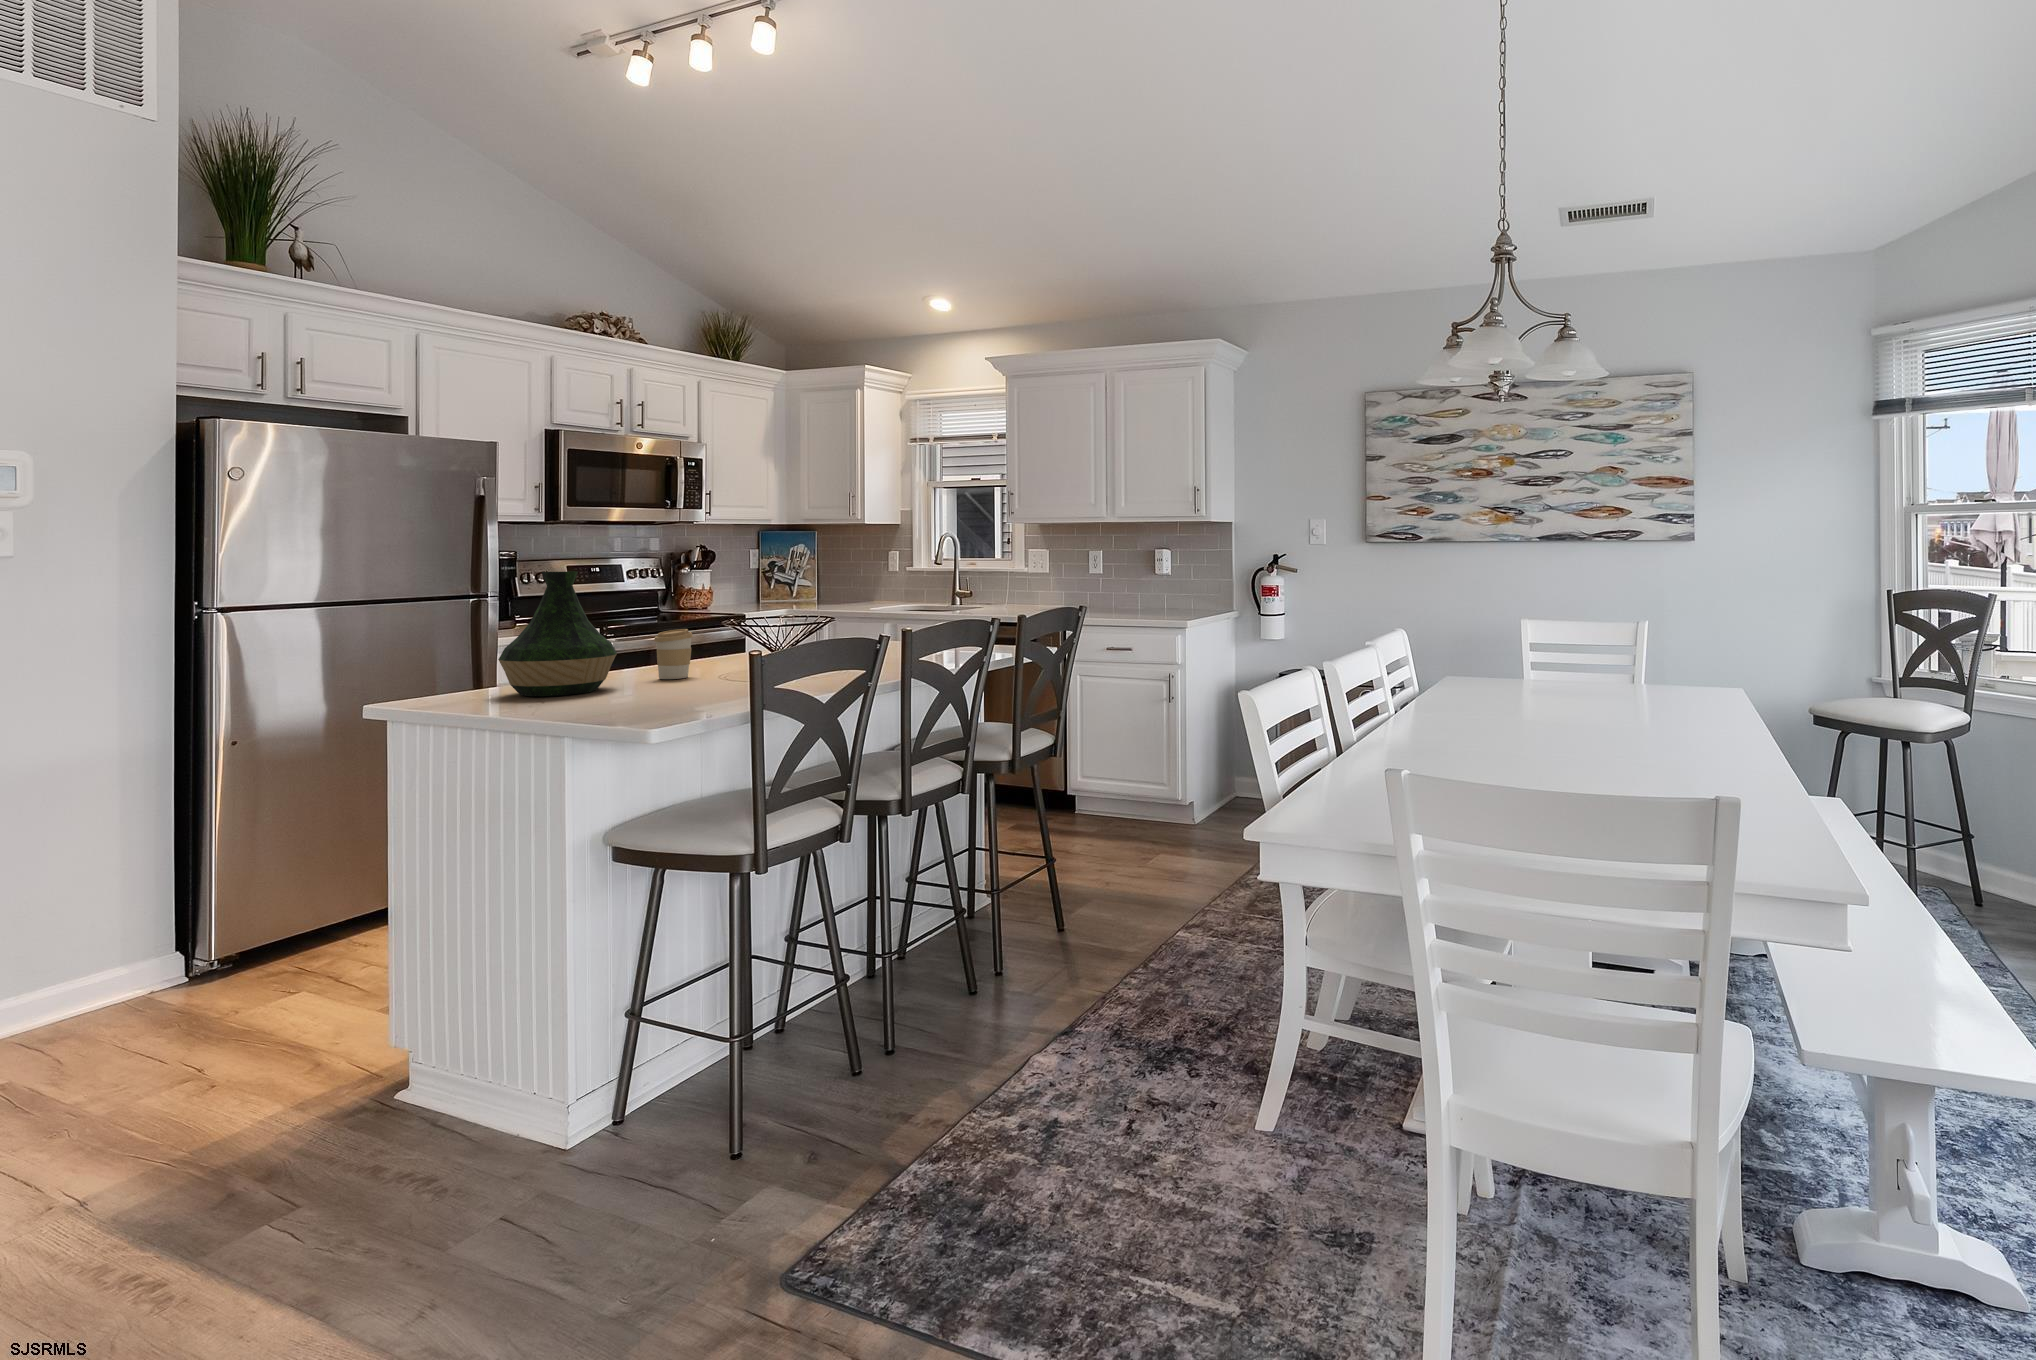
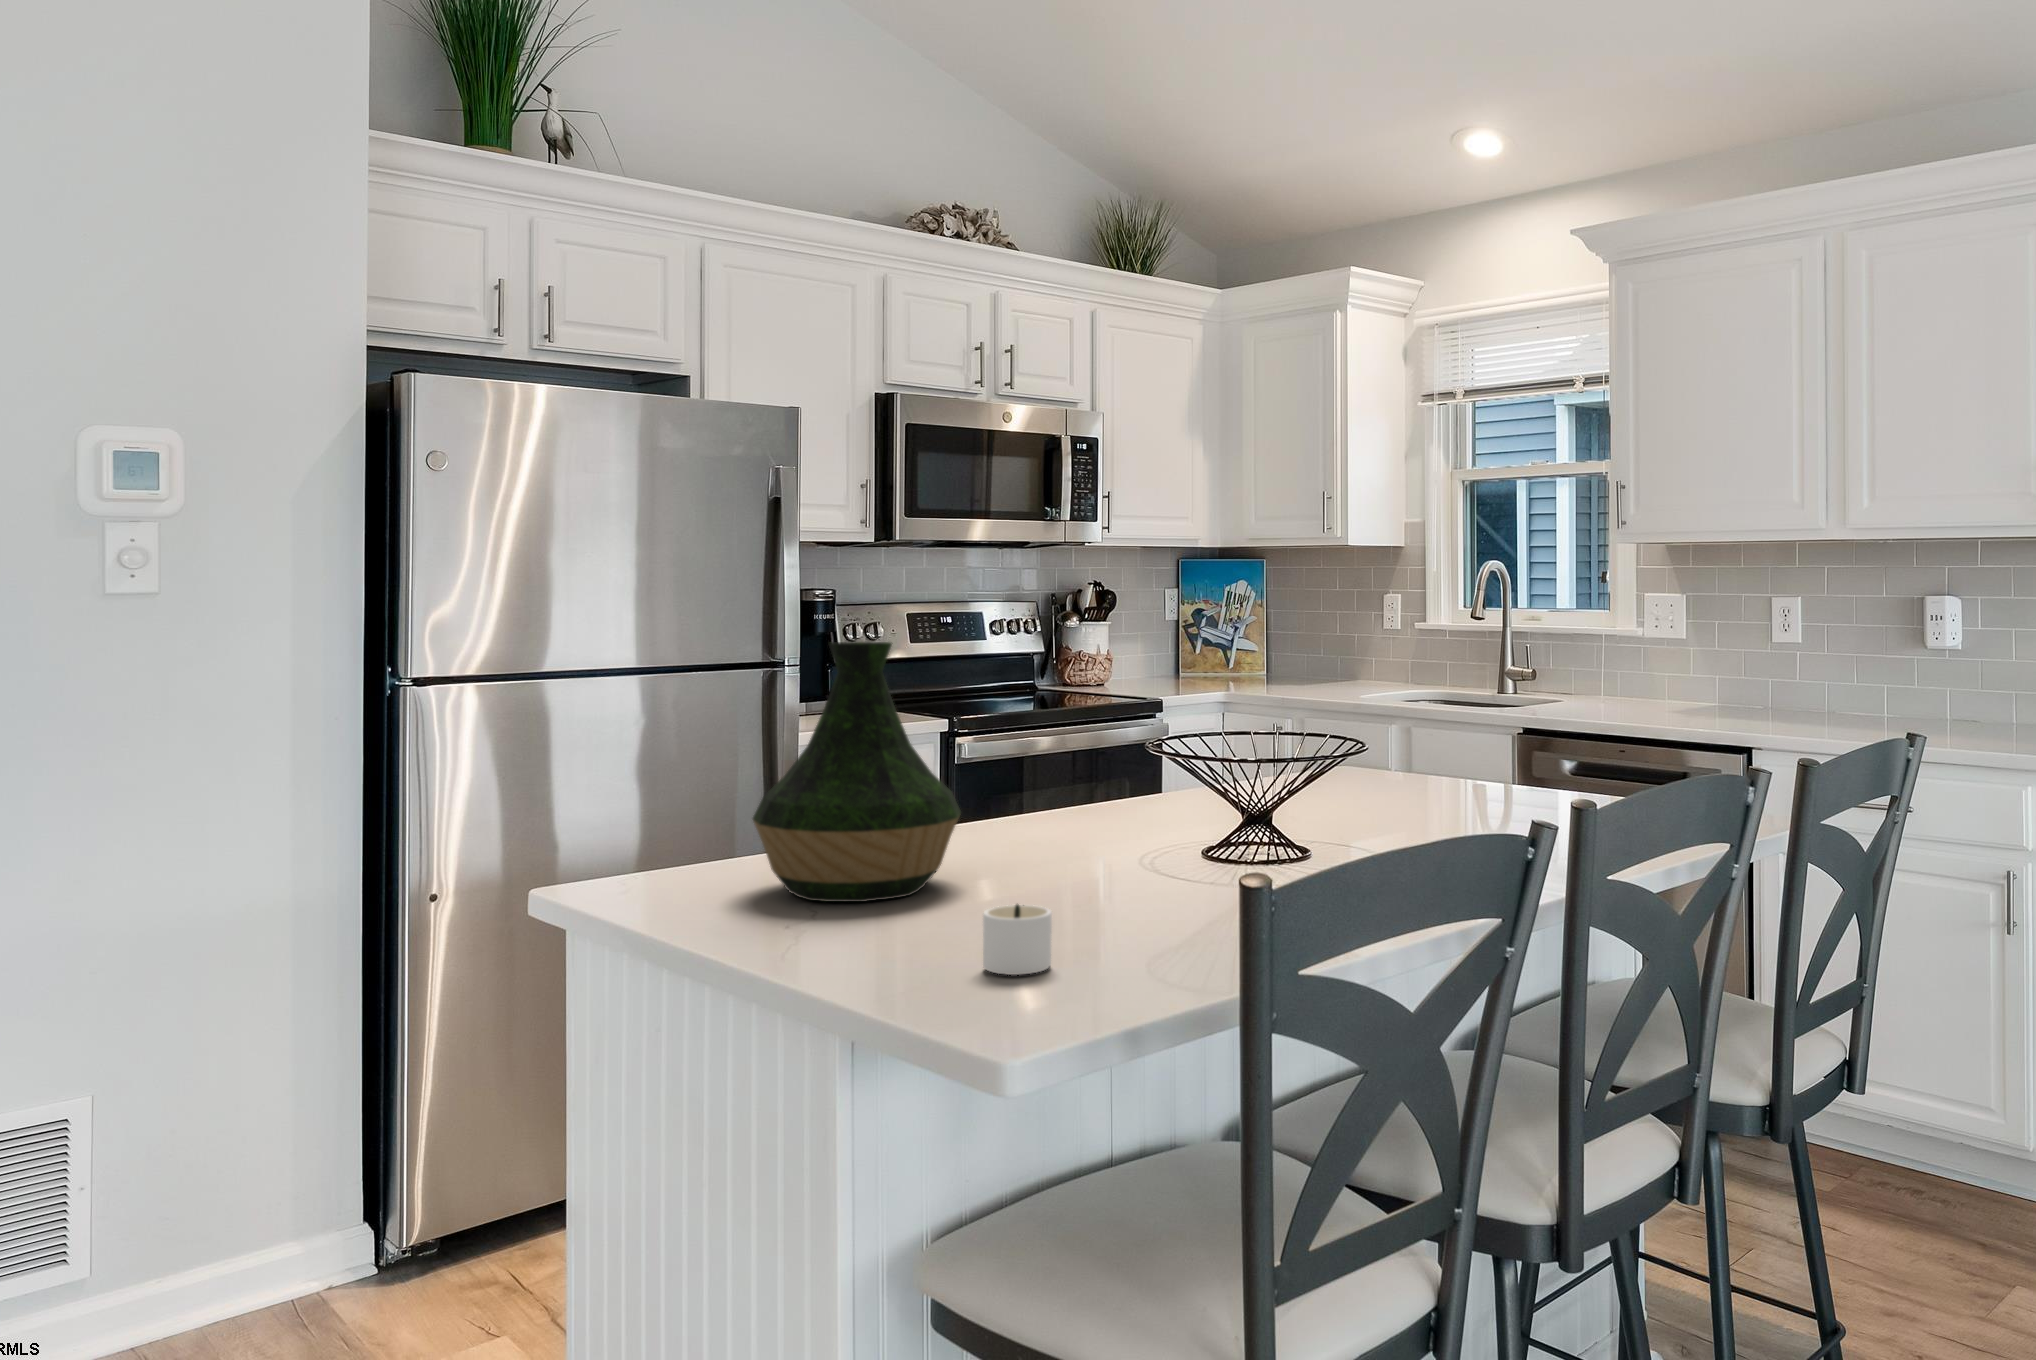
coffee cup: present [654,629,693,679] -> none [1029,761,1099,866]
candle: none [631,679,682,708] -> present [983,904,1052,975]

